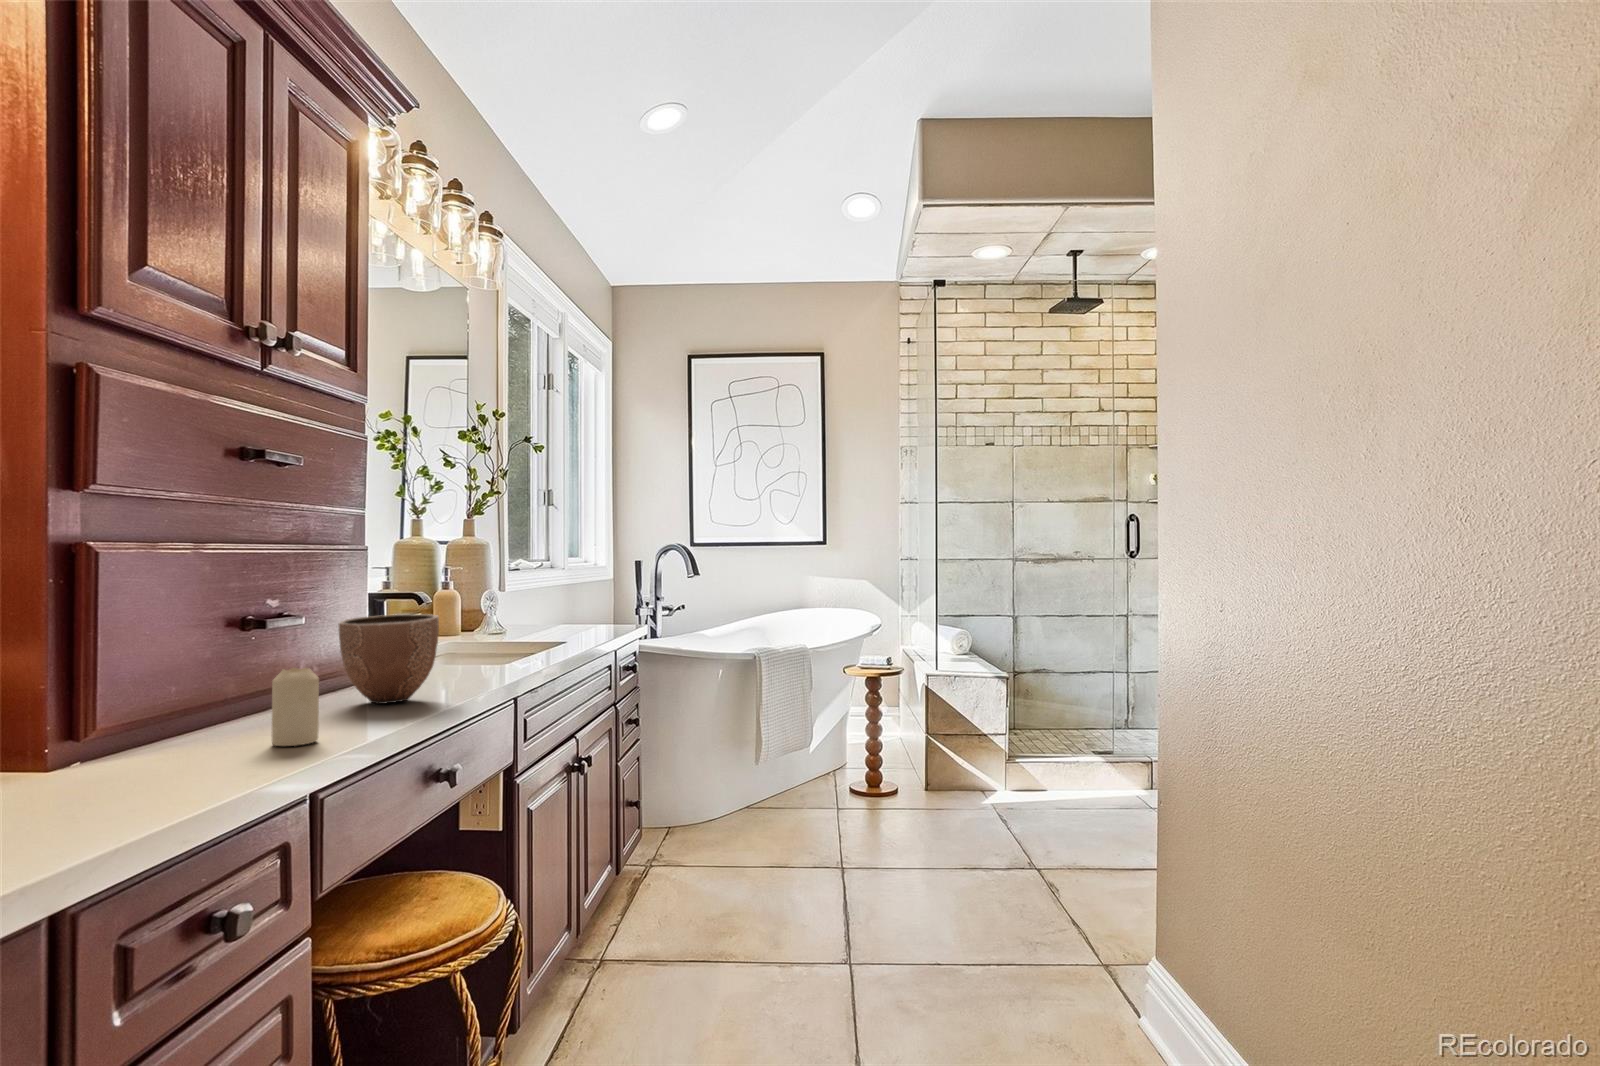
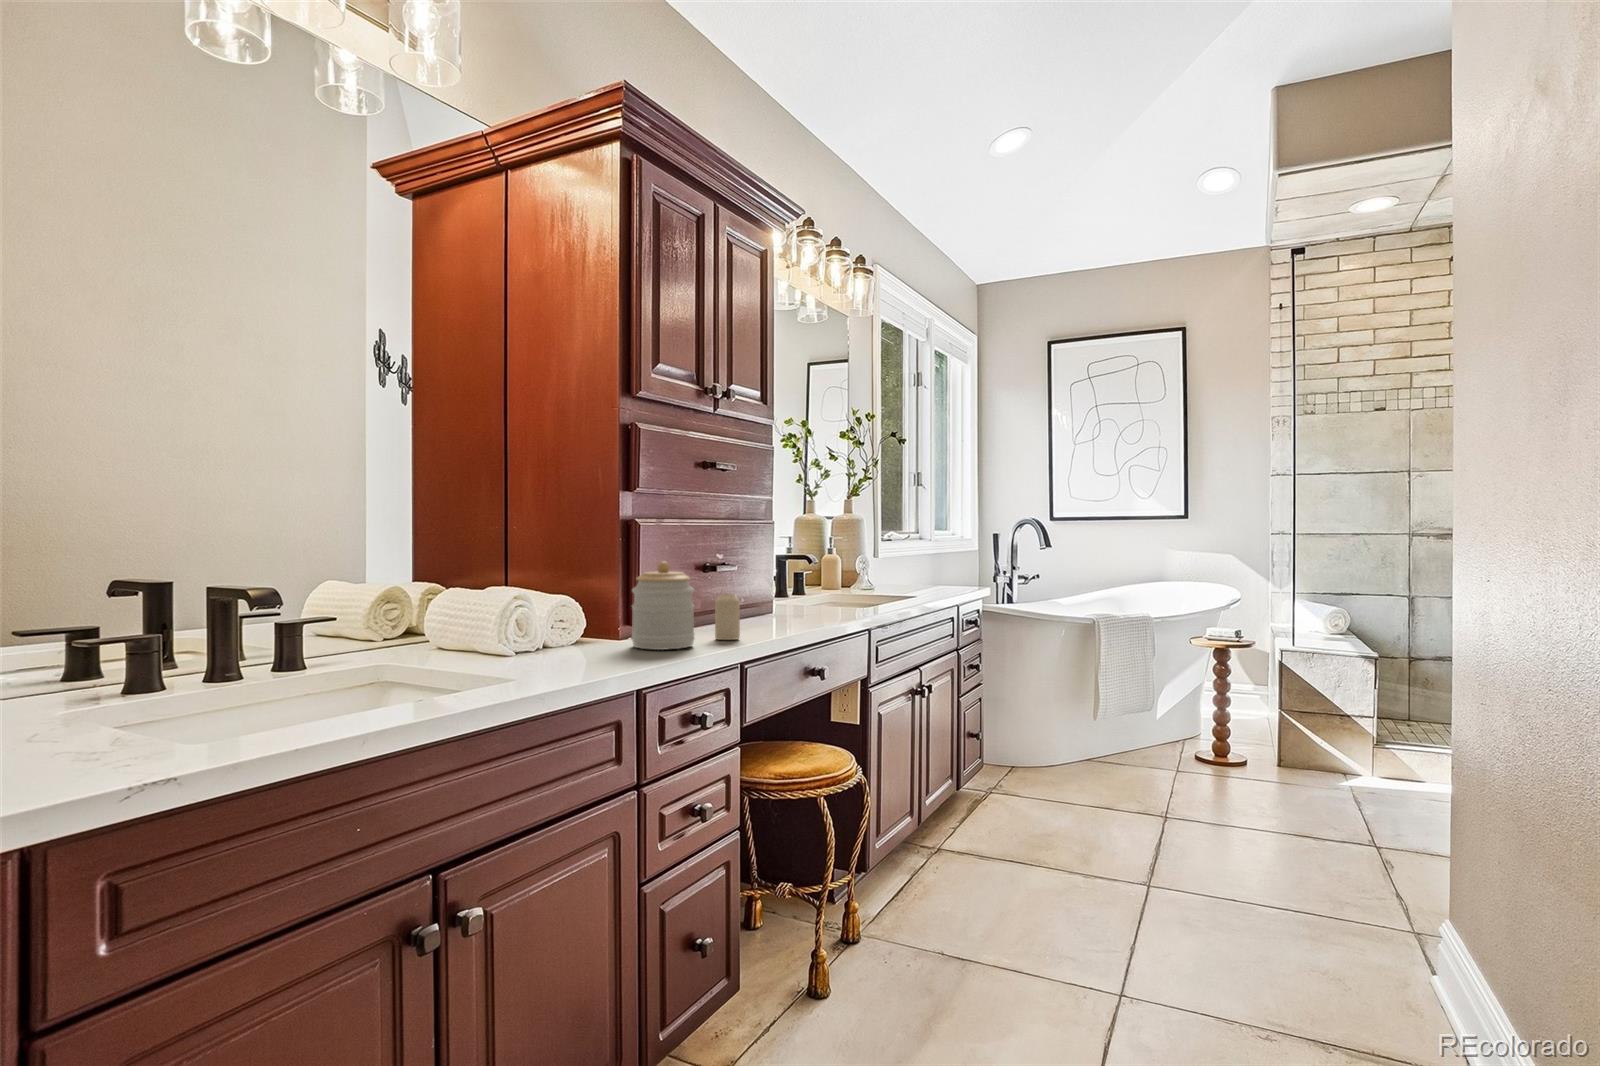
decorative bowl: present [339,614,439,704] -> none [754,566,814,624]
jar: none [93,620,233,785] -> present [632,561,694,650]

